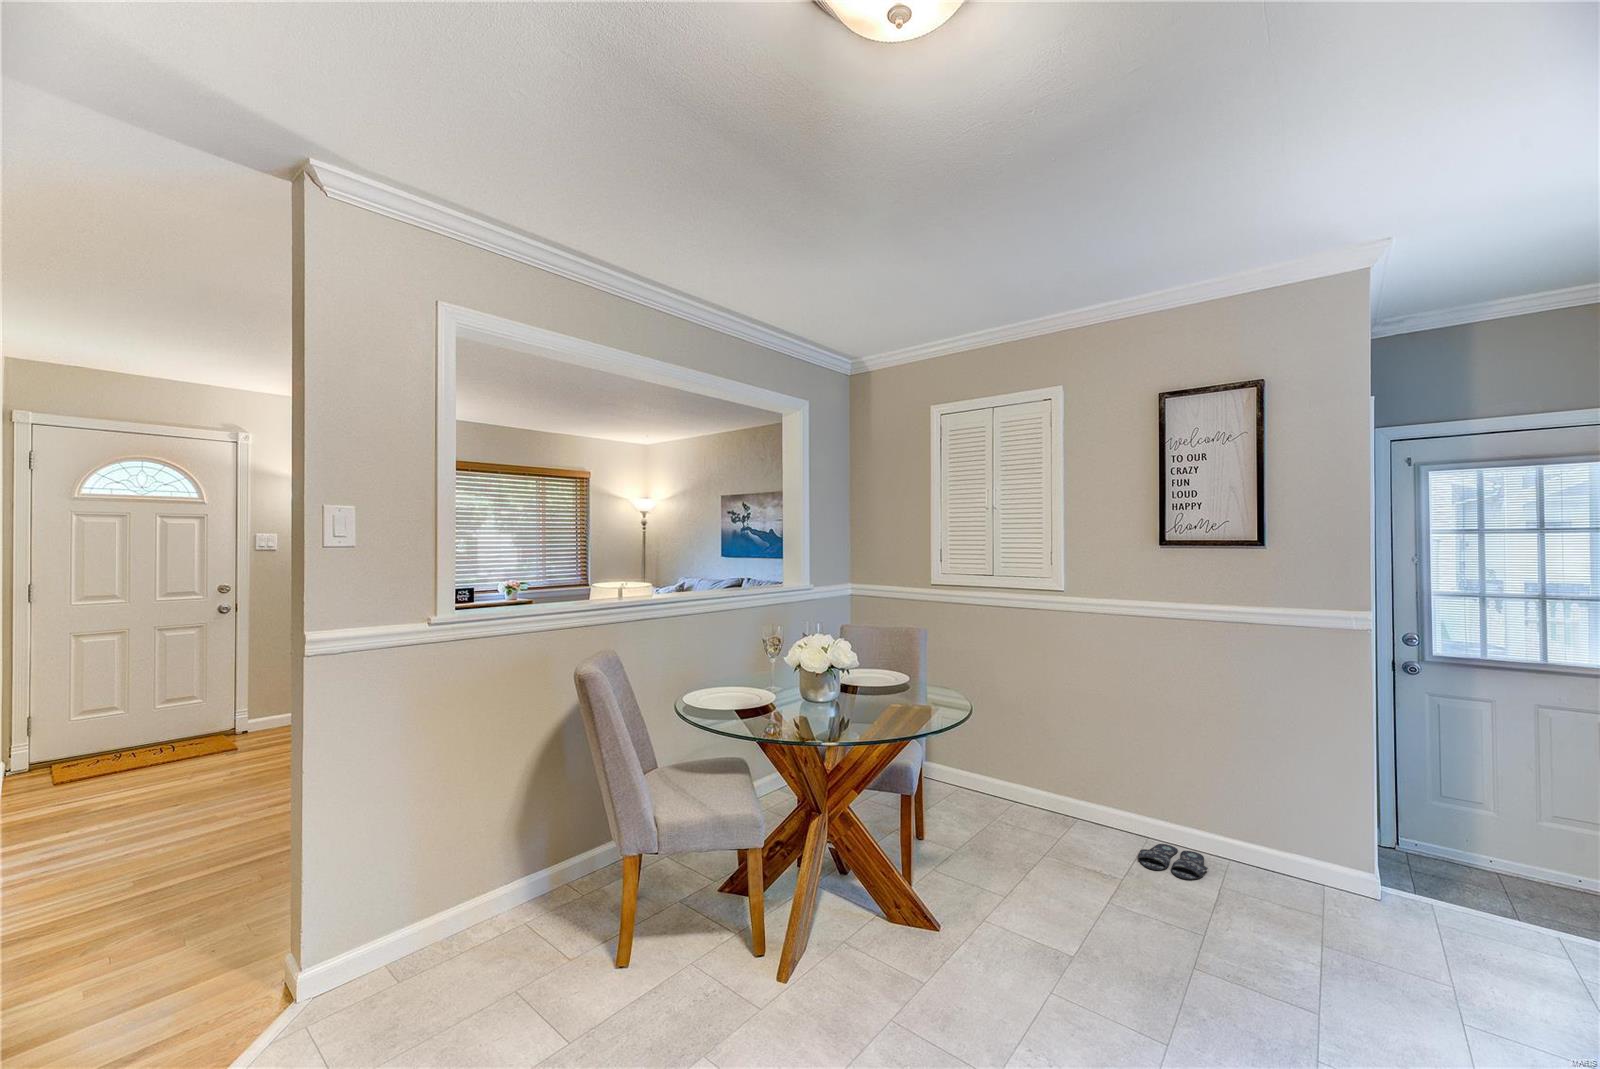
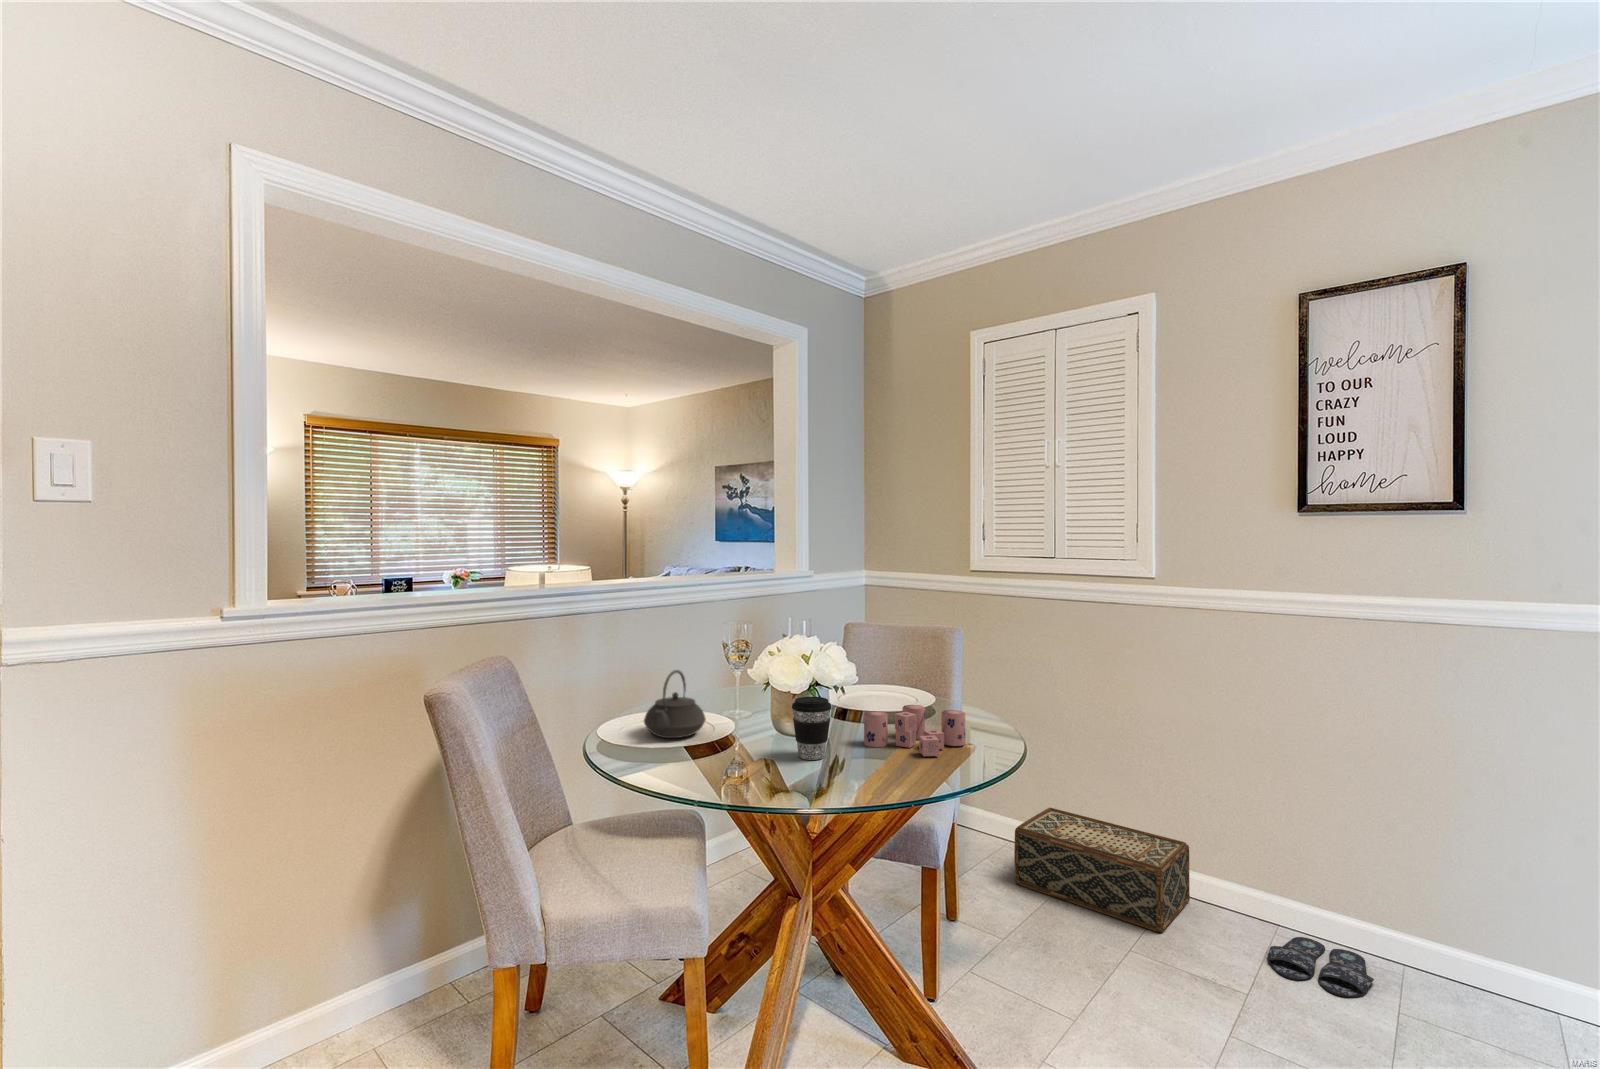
teapot: none [710,659,753,706] -> present [644,670,706,738]
coffee cup: none [816,676,842,718] -> present [792,697,831,760]
candle: none [863,682,931,716] -> present [864,705,965,756]
woven basket: none [963,759,1087,843] -> present [1014,808,1190,932]

